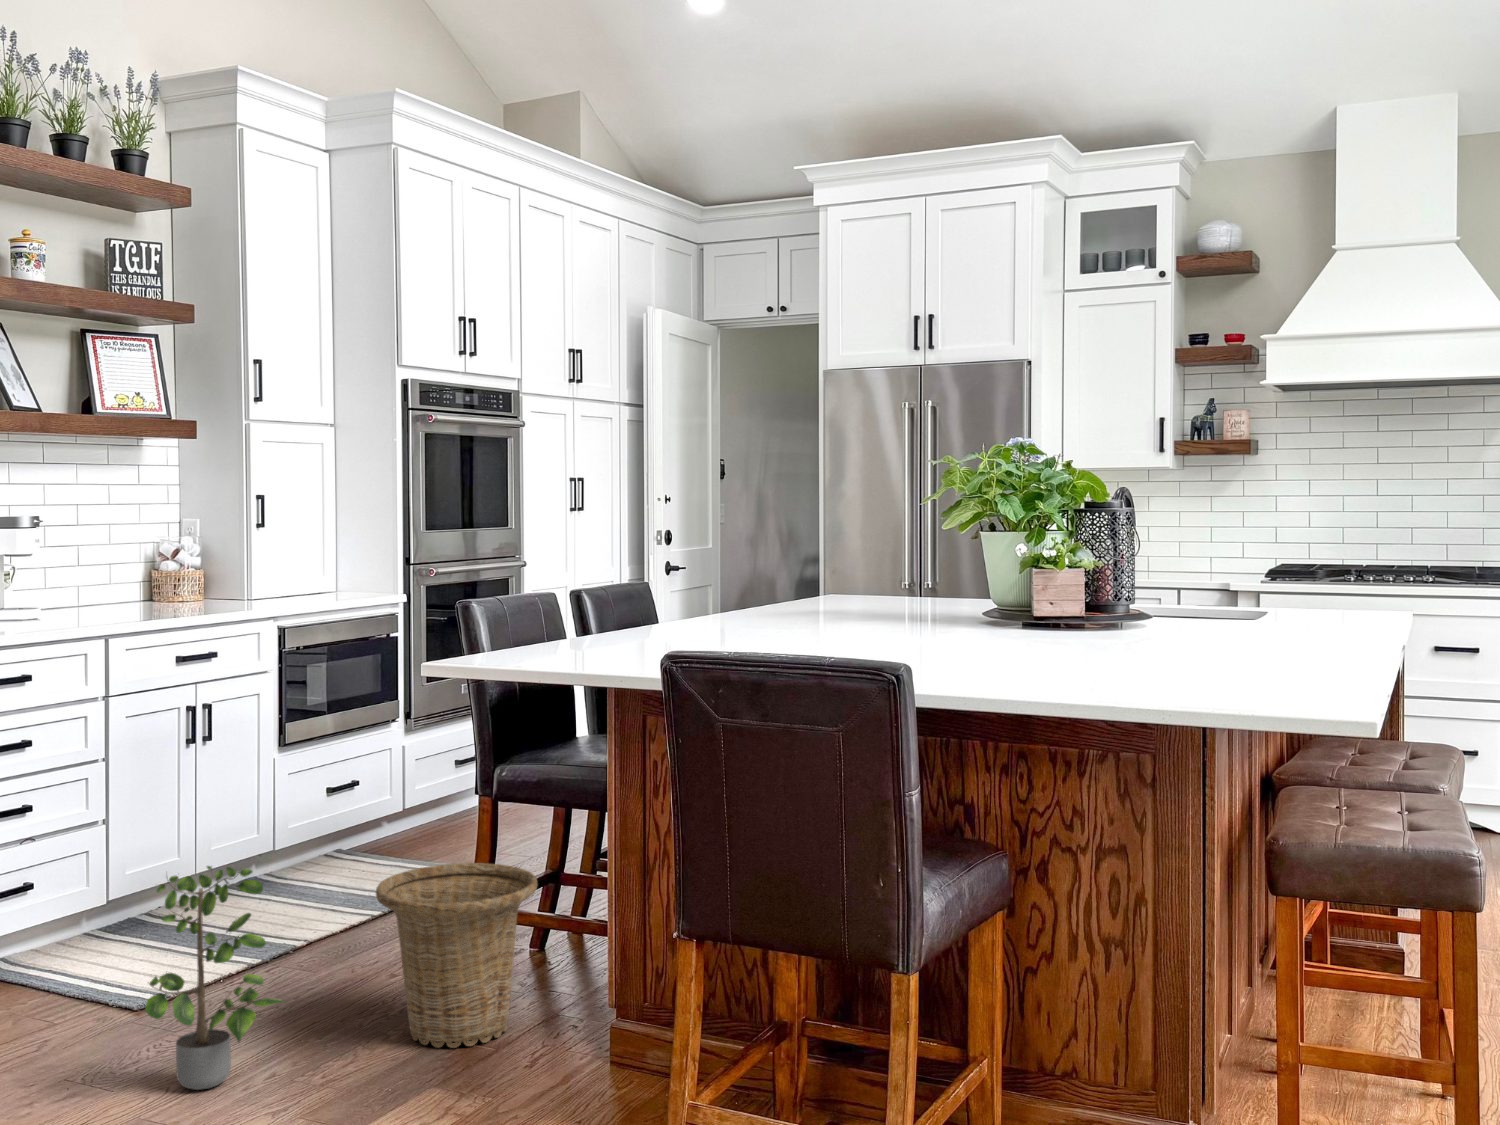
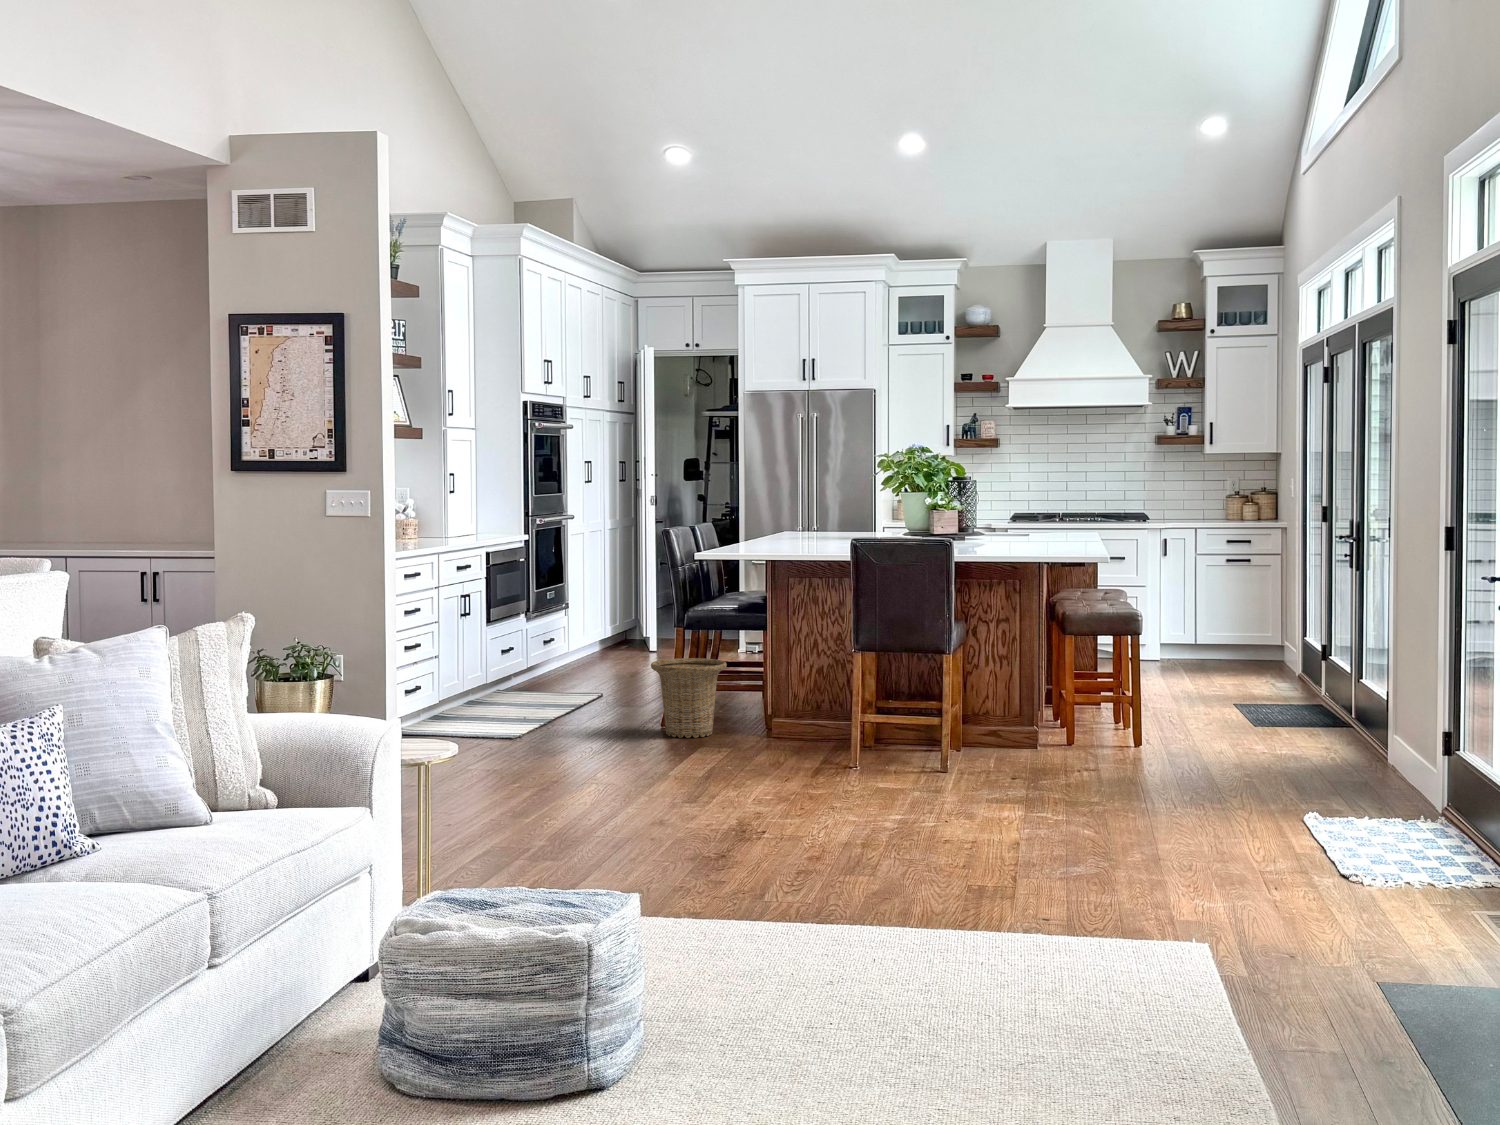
potted plant: present [145,866,286,1090] -> none [577,646,639,751]

